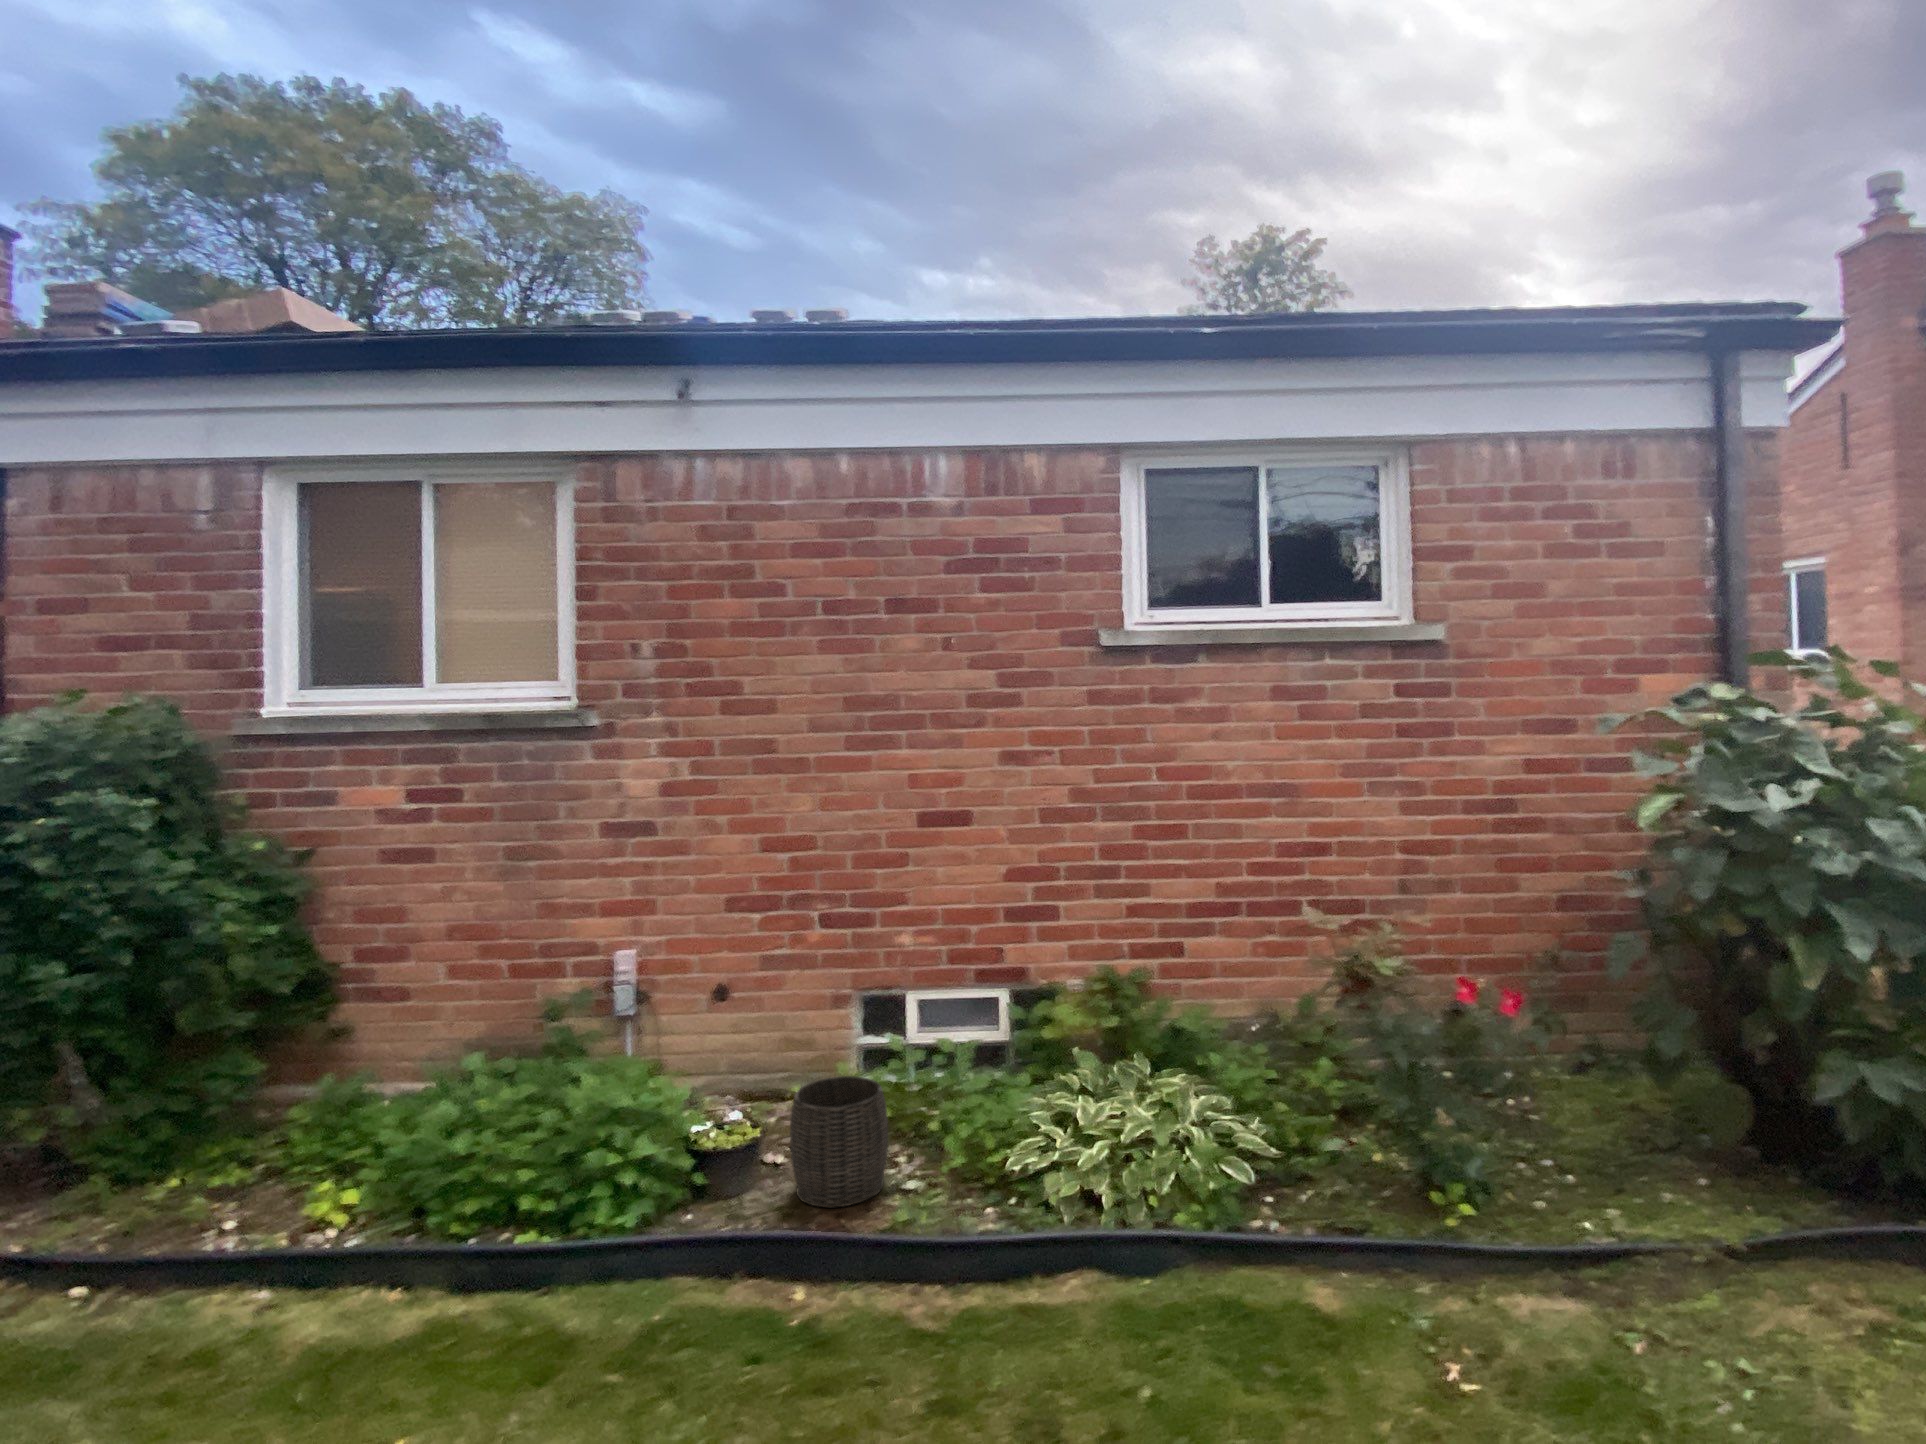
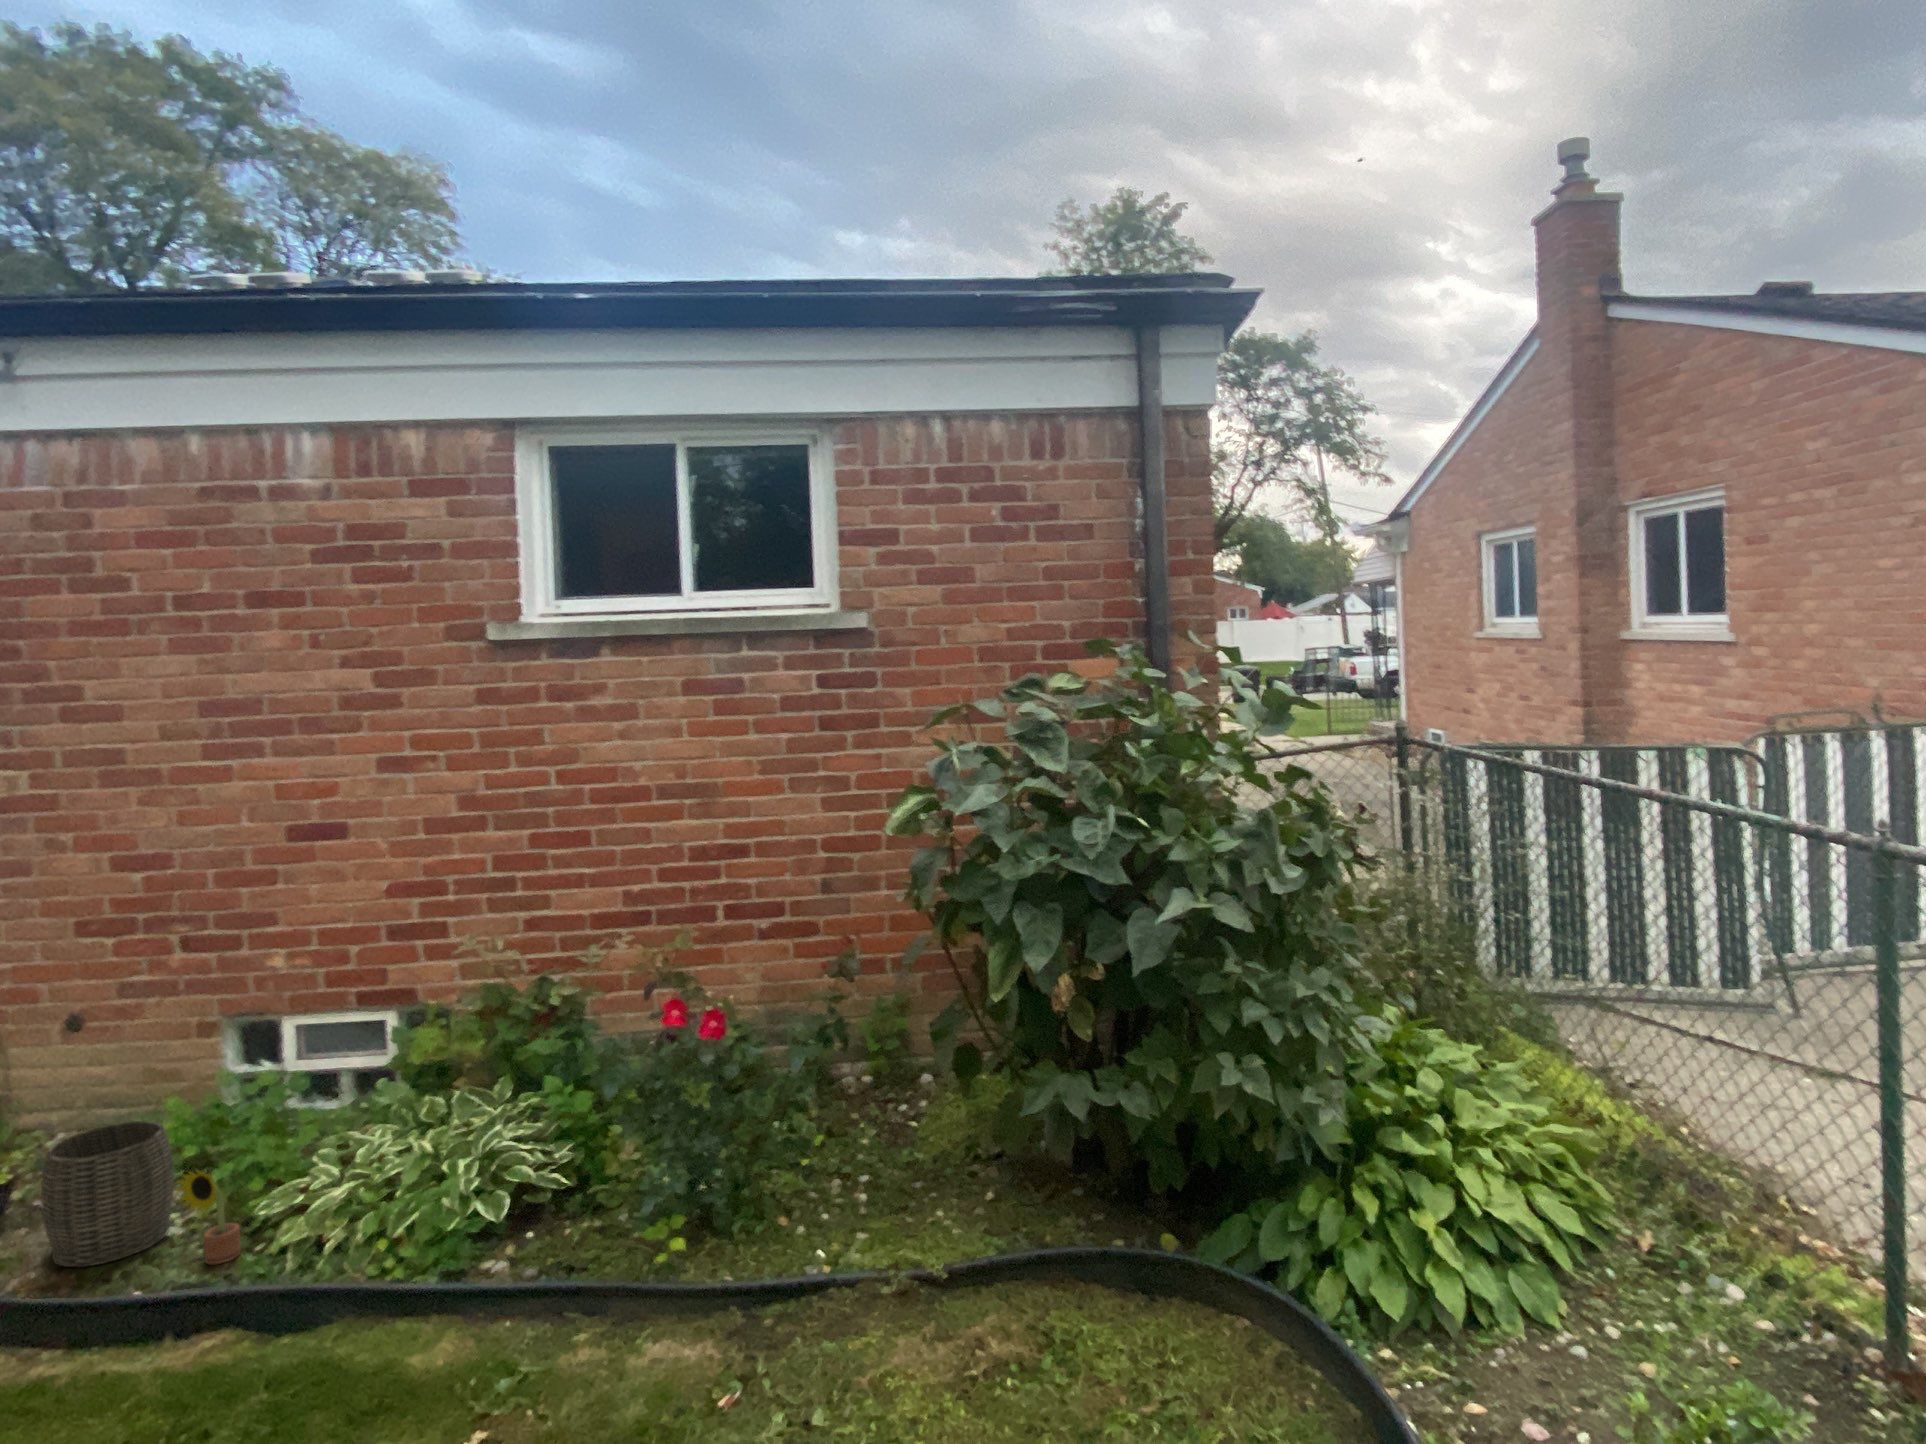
decorative plant: none [919,1123,967,1214] -> present [177,1170,241,1264]

